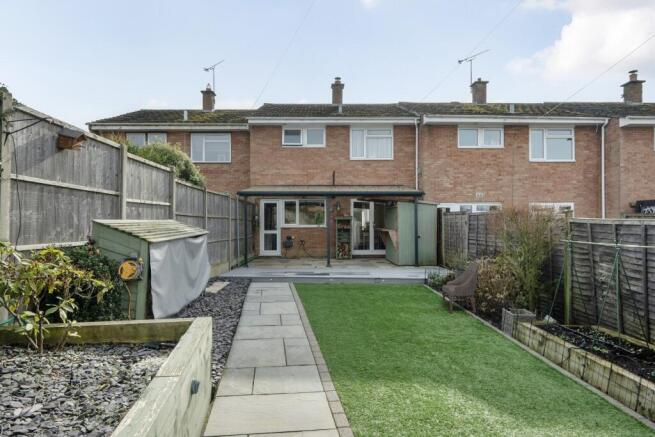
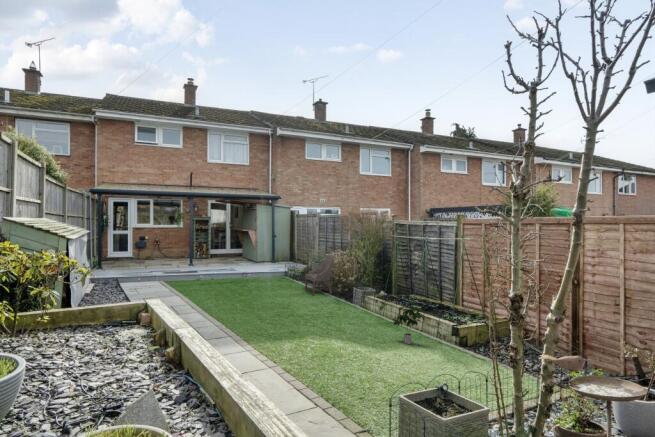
potted plant: none [550,356,607,417] -> present [393,308,424,344]

